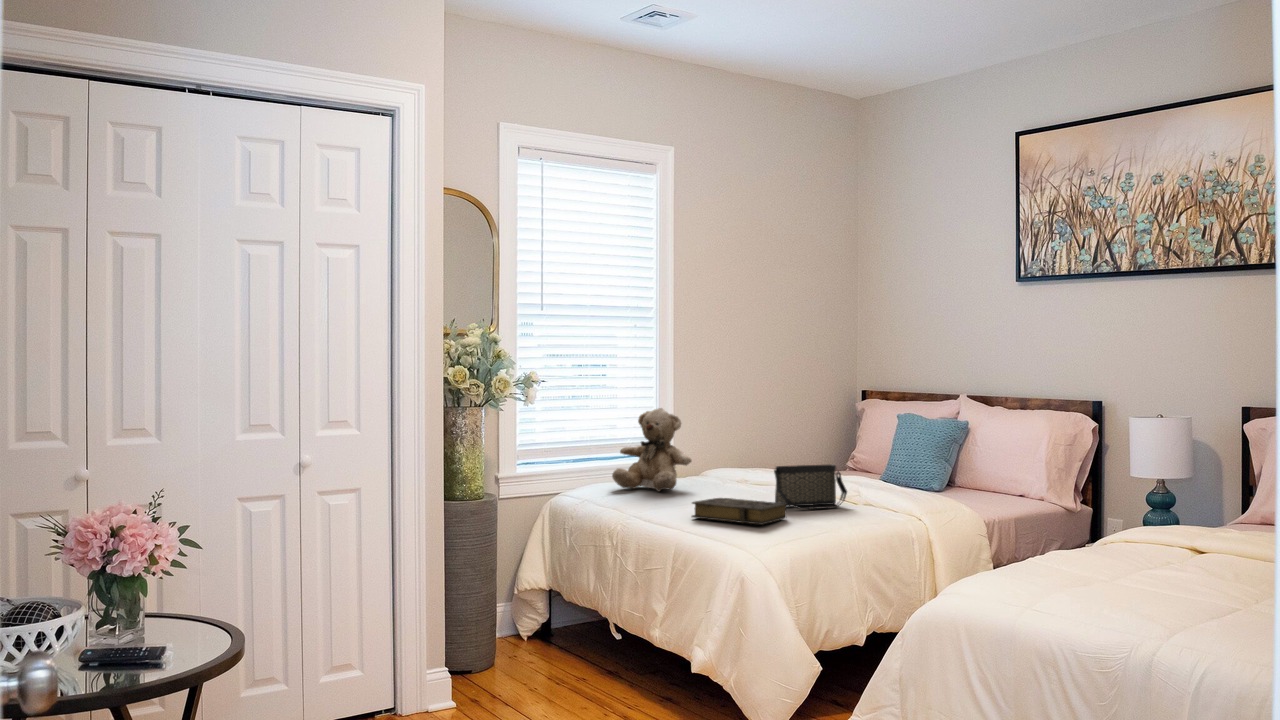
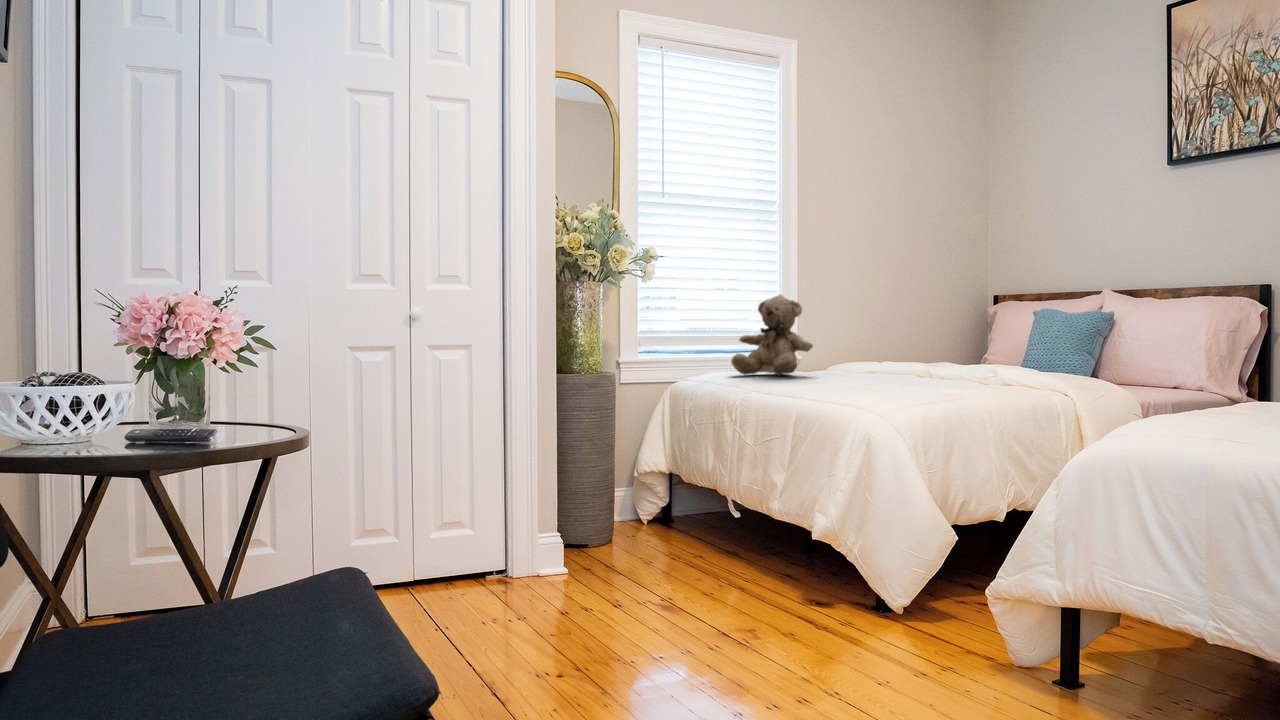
handbag: present [774,465,847,509] -> none [903,340,985,384]
book: present [692,498,787,525] -> none [814,370,919,389]

